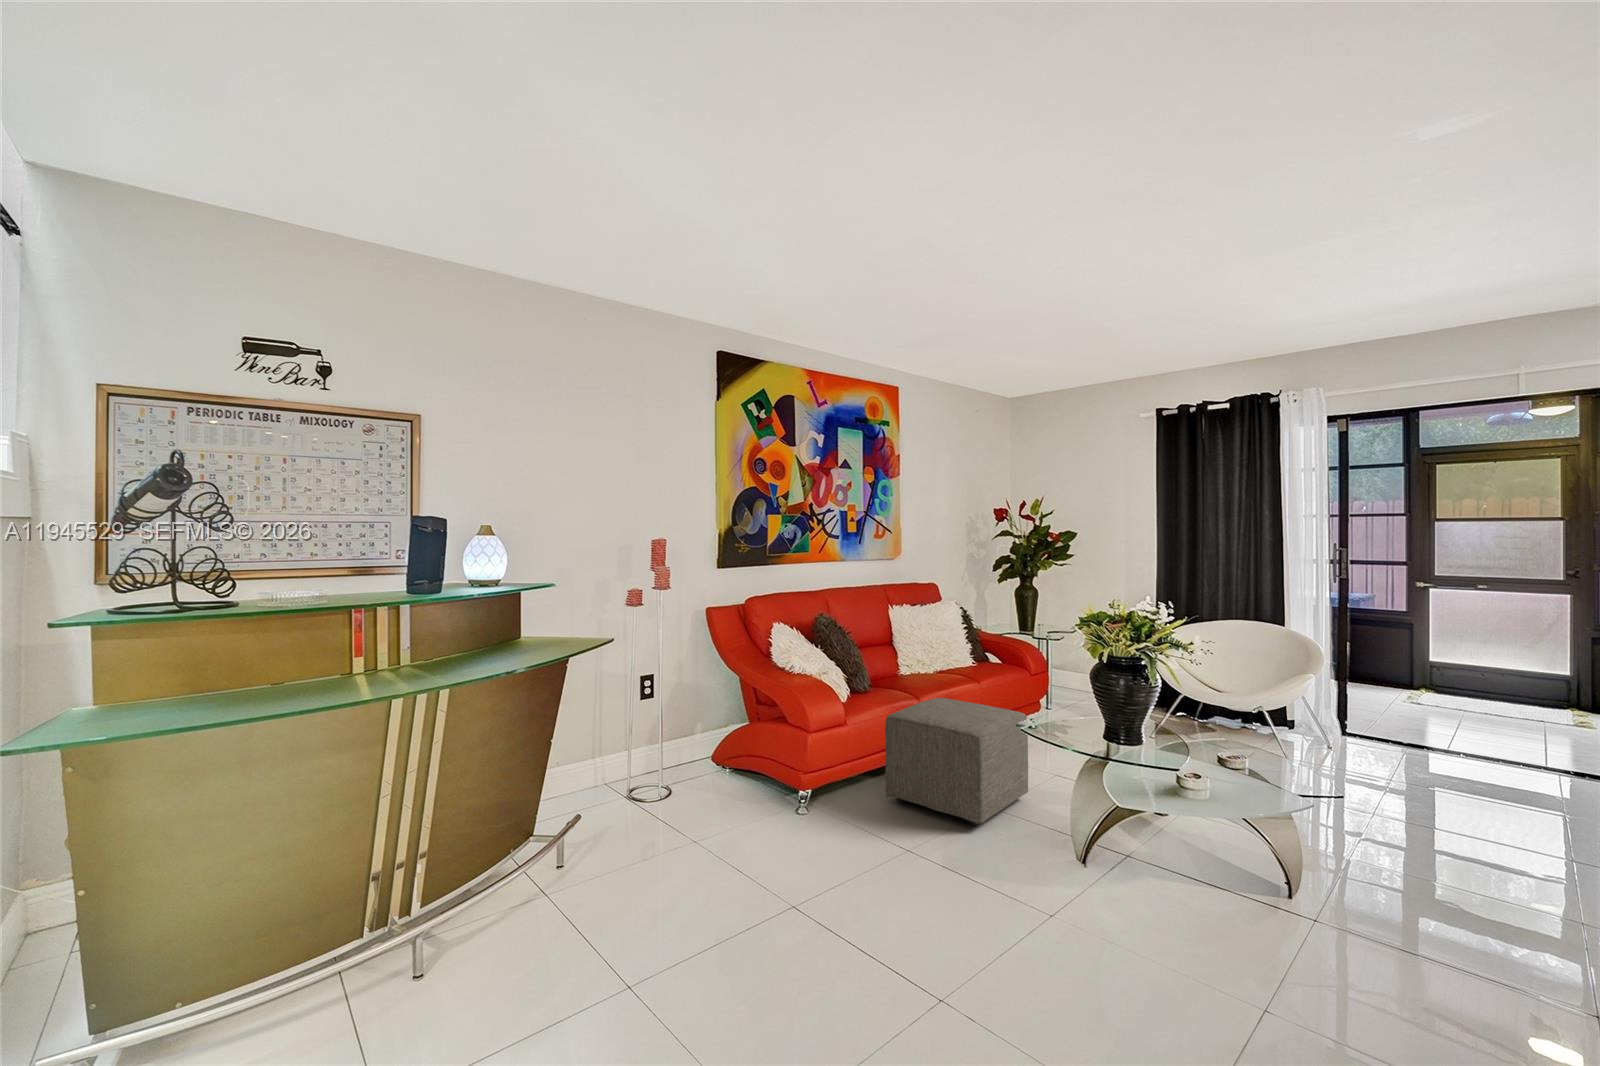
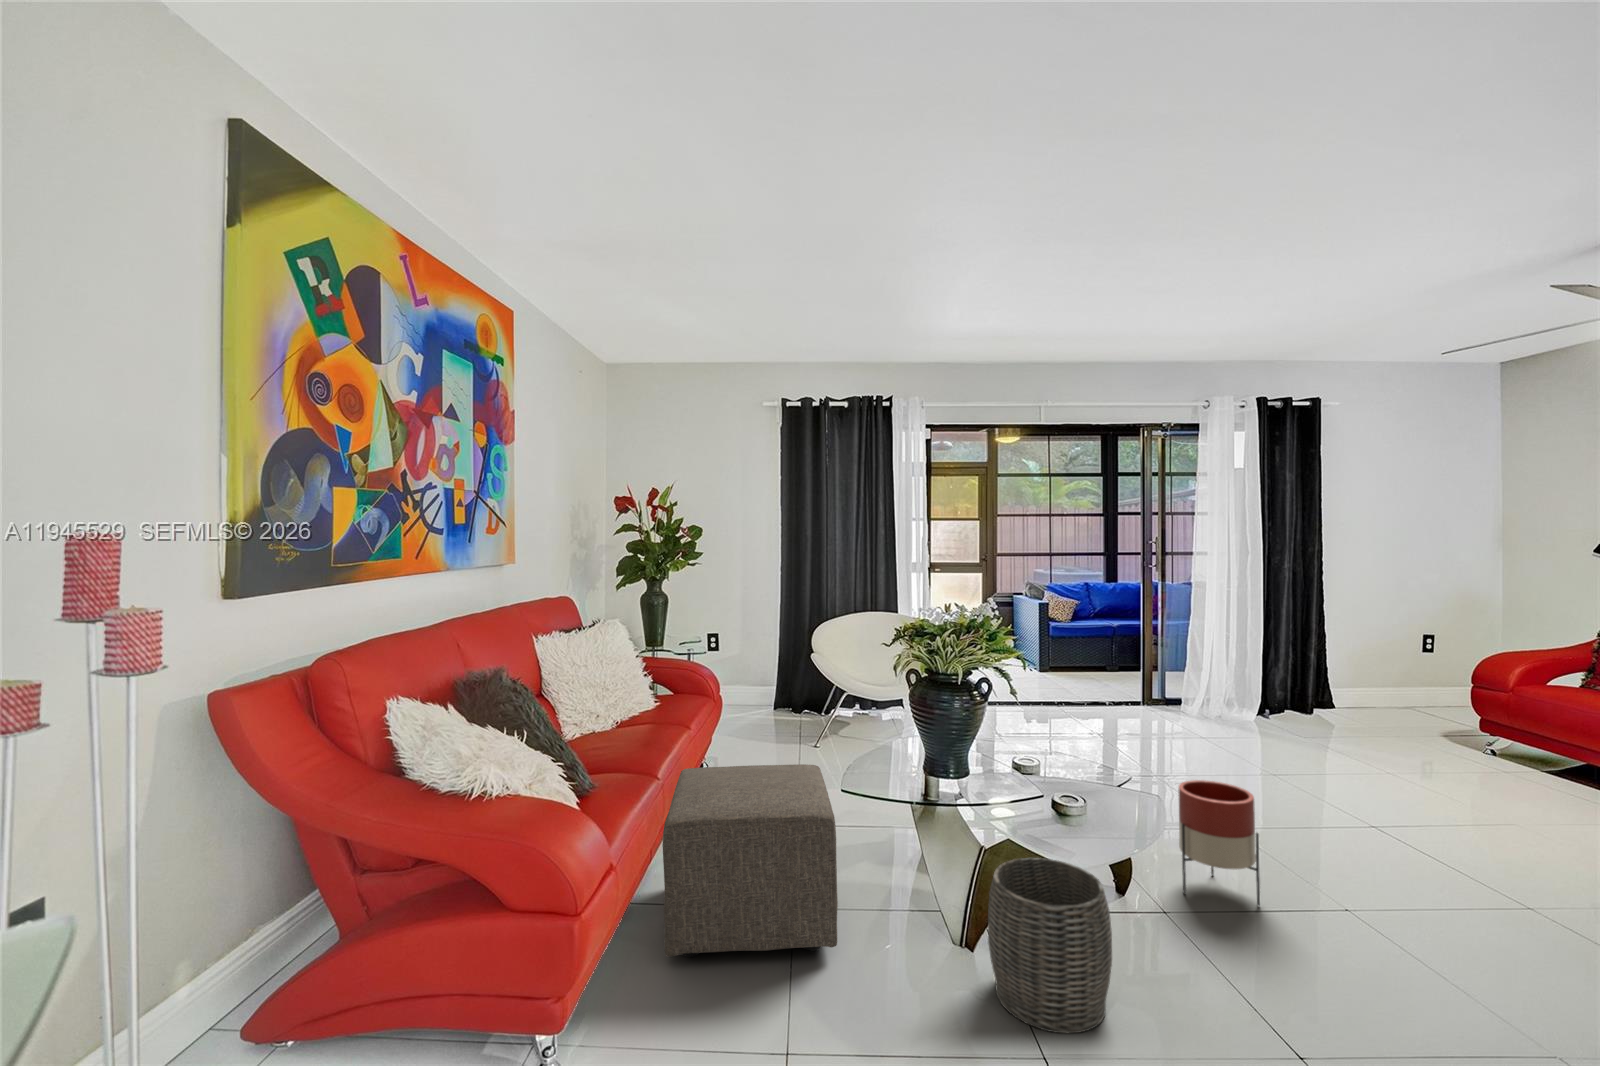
woven basket: none [1048,797,1146,924] -> present [988,858,1112,1033]
planter: none [1360,810,1462,956] -> present [1178,780,1260,906]

